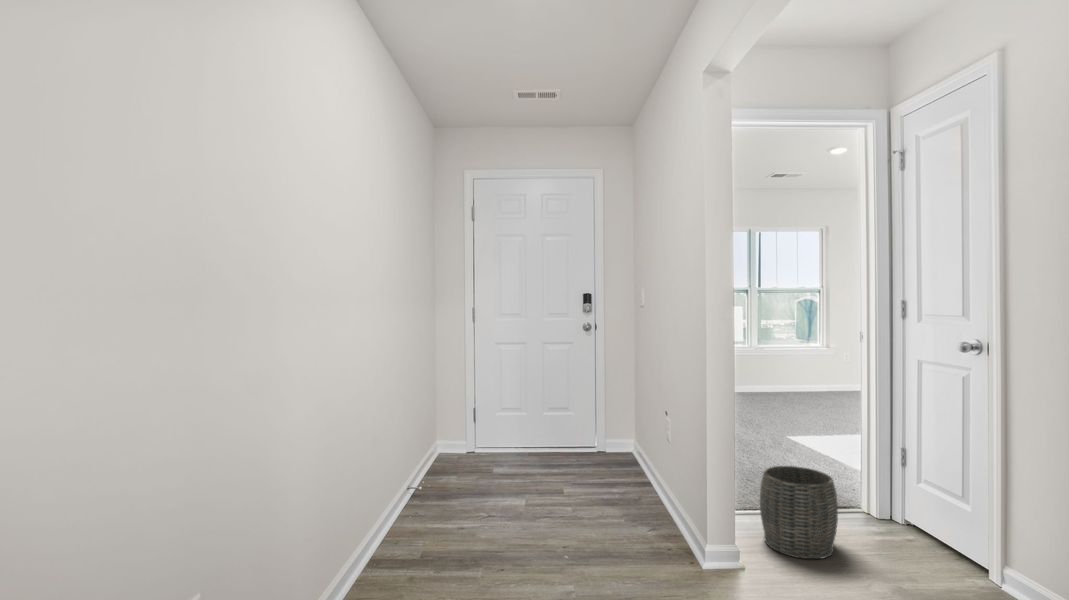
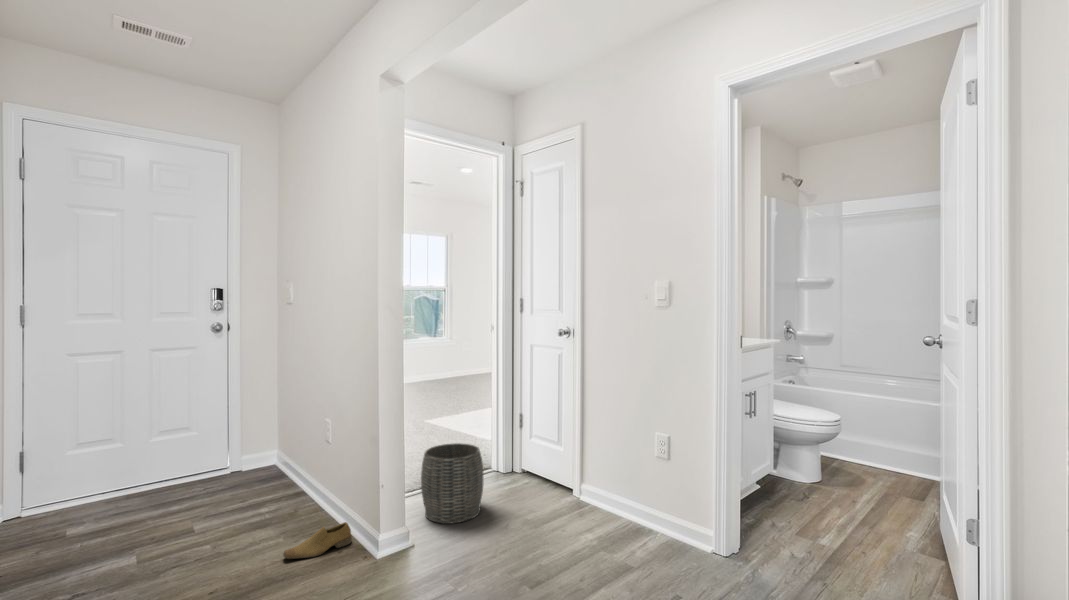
shoe: none [620,521,683,546] -> present [283,522,352,559]

